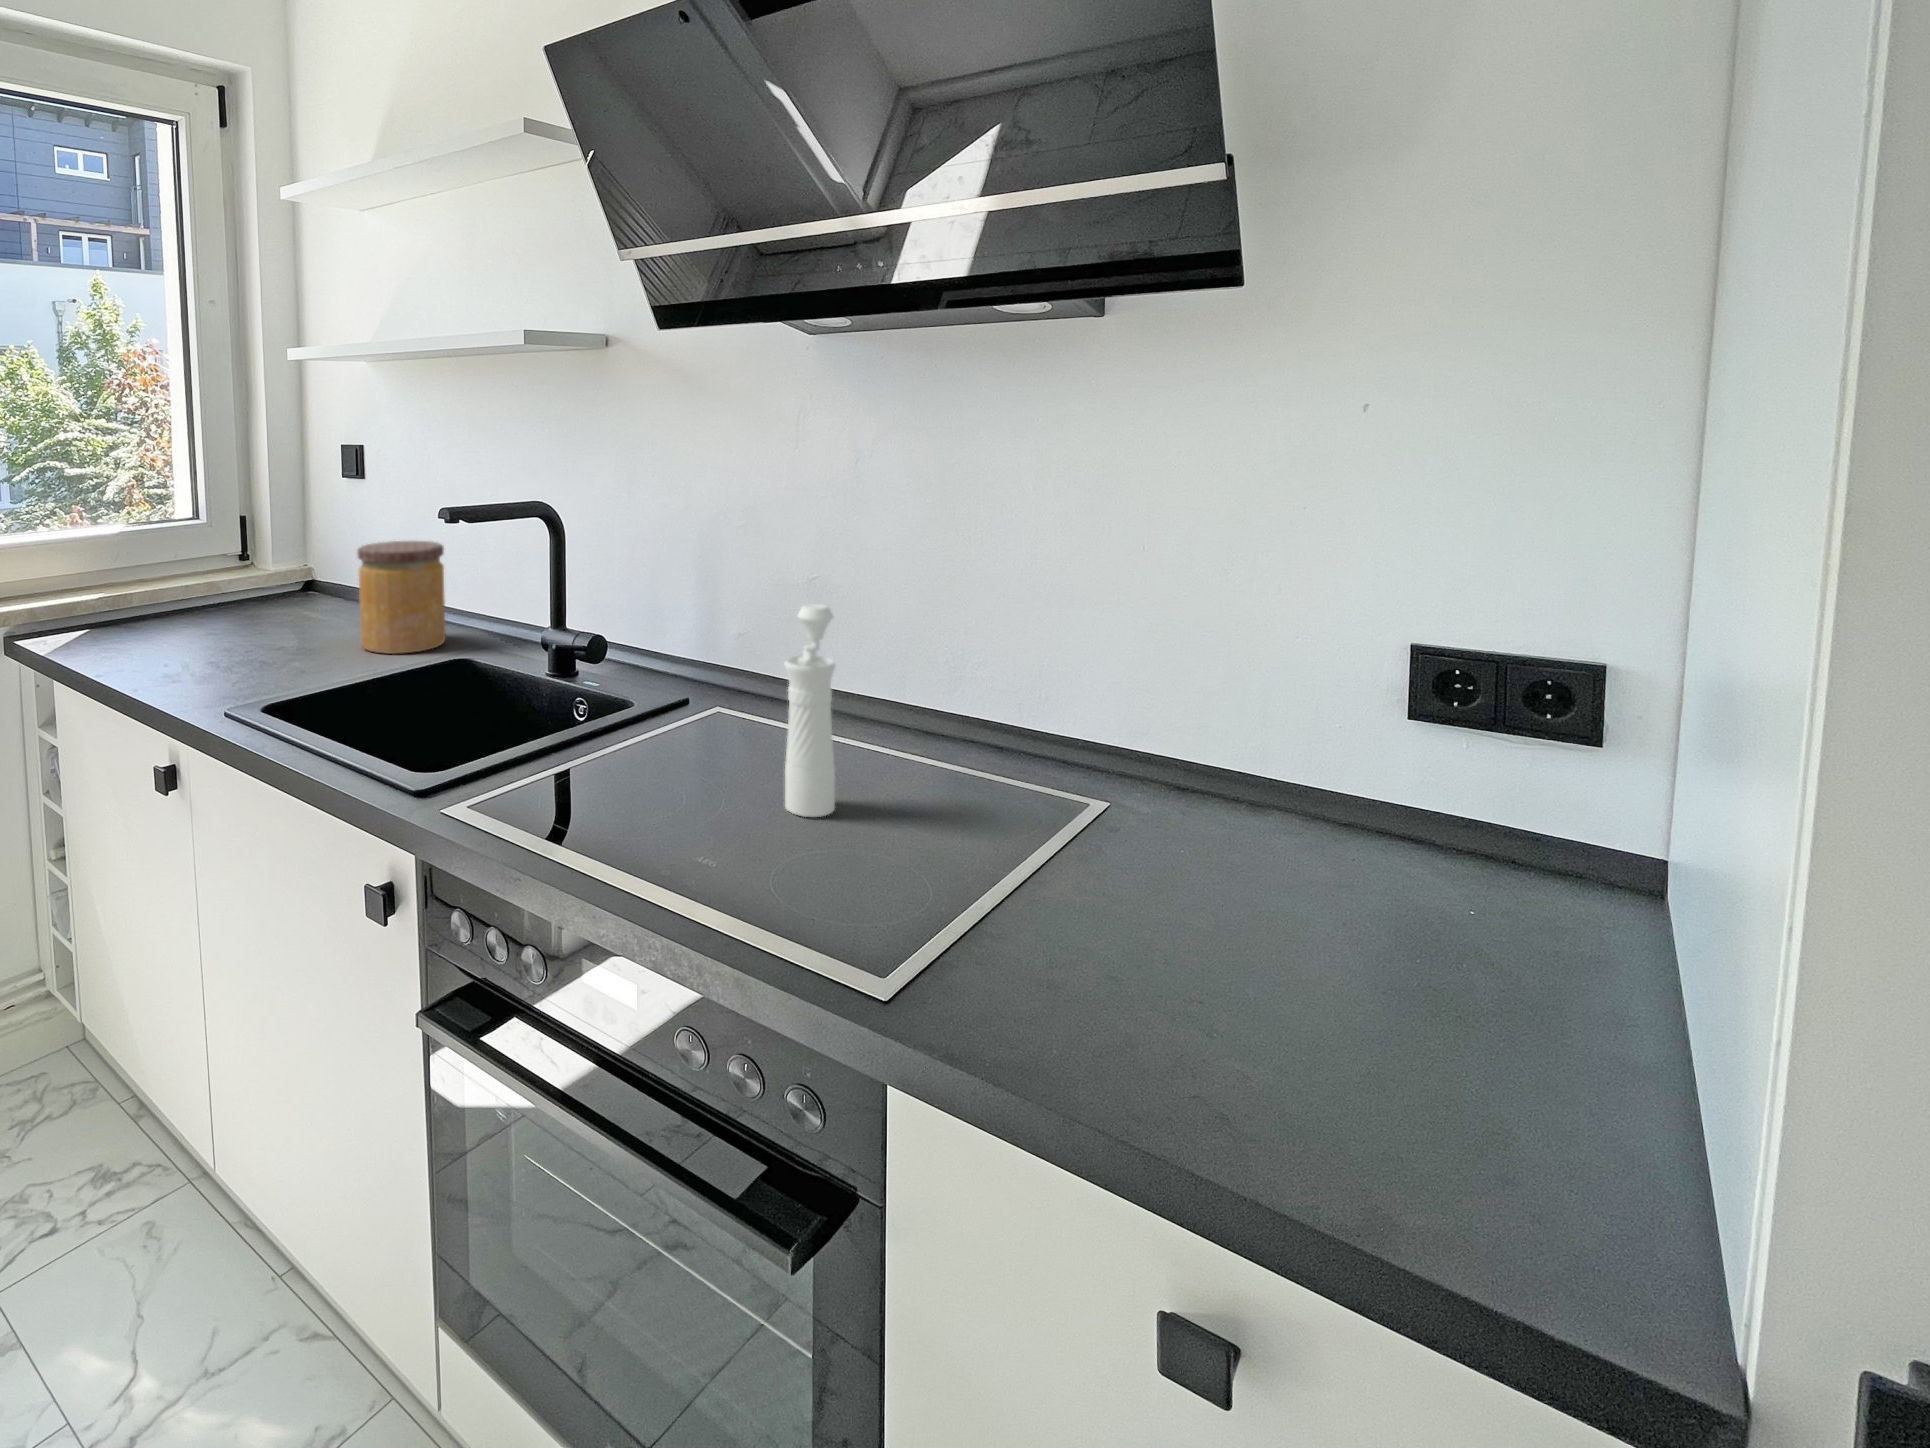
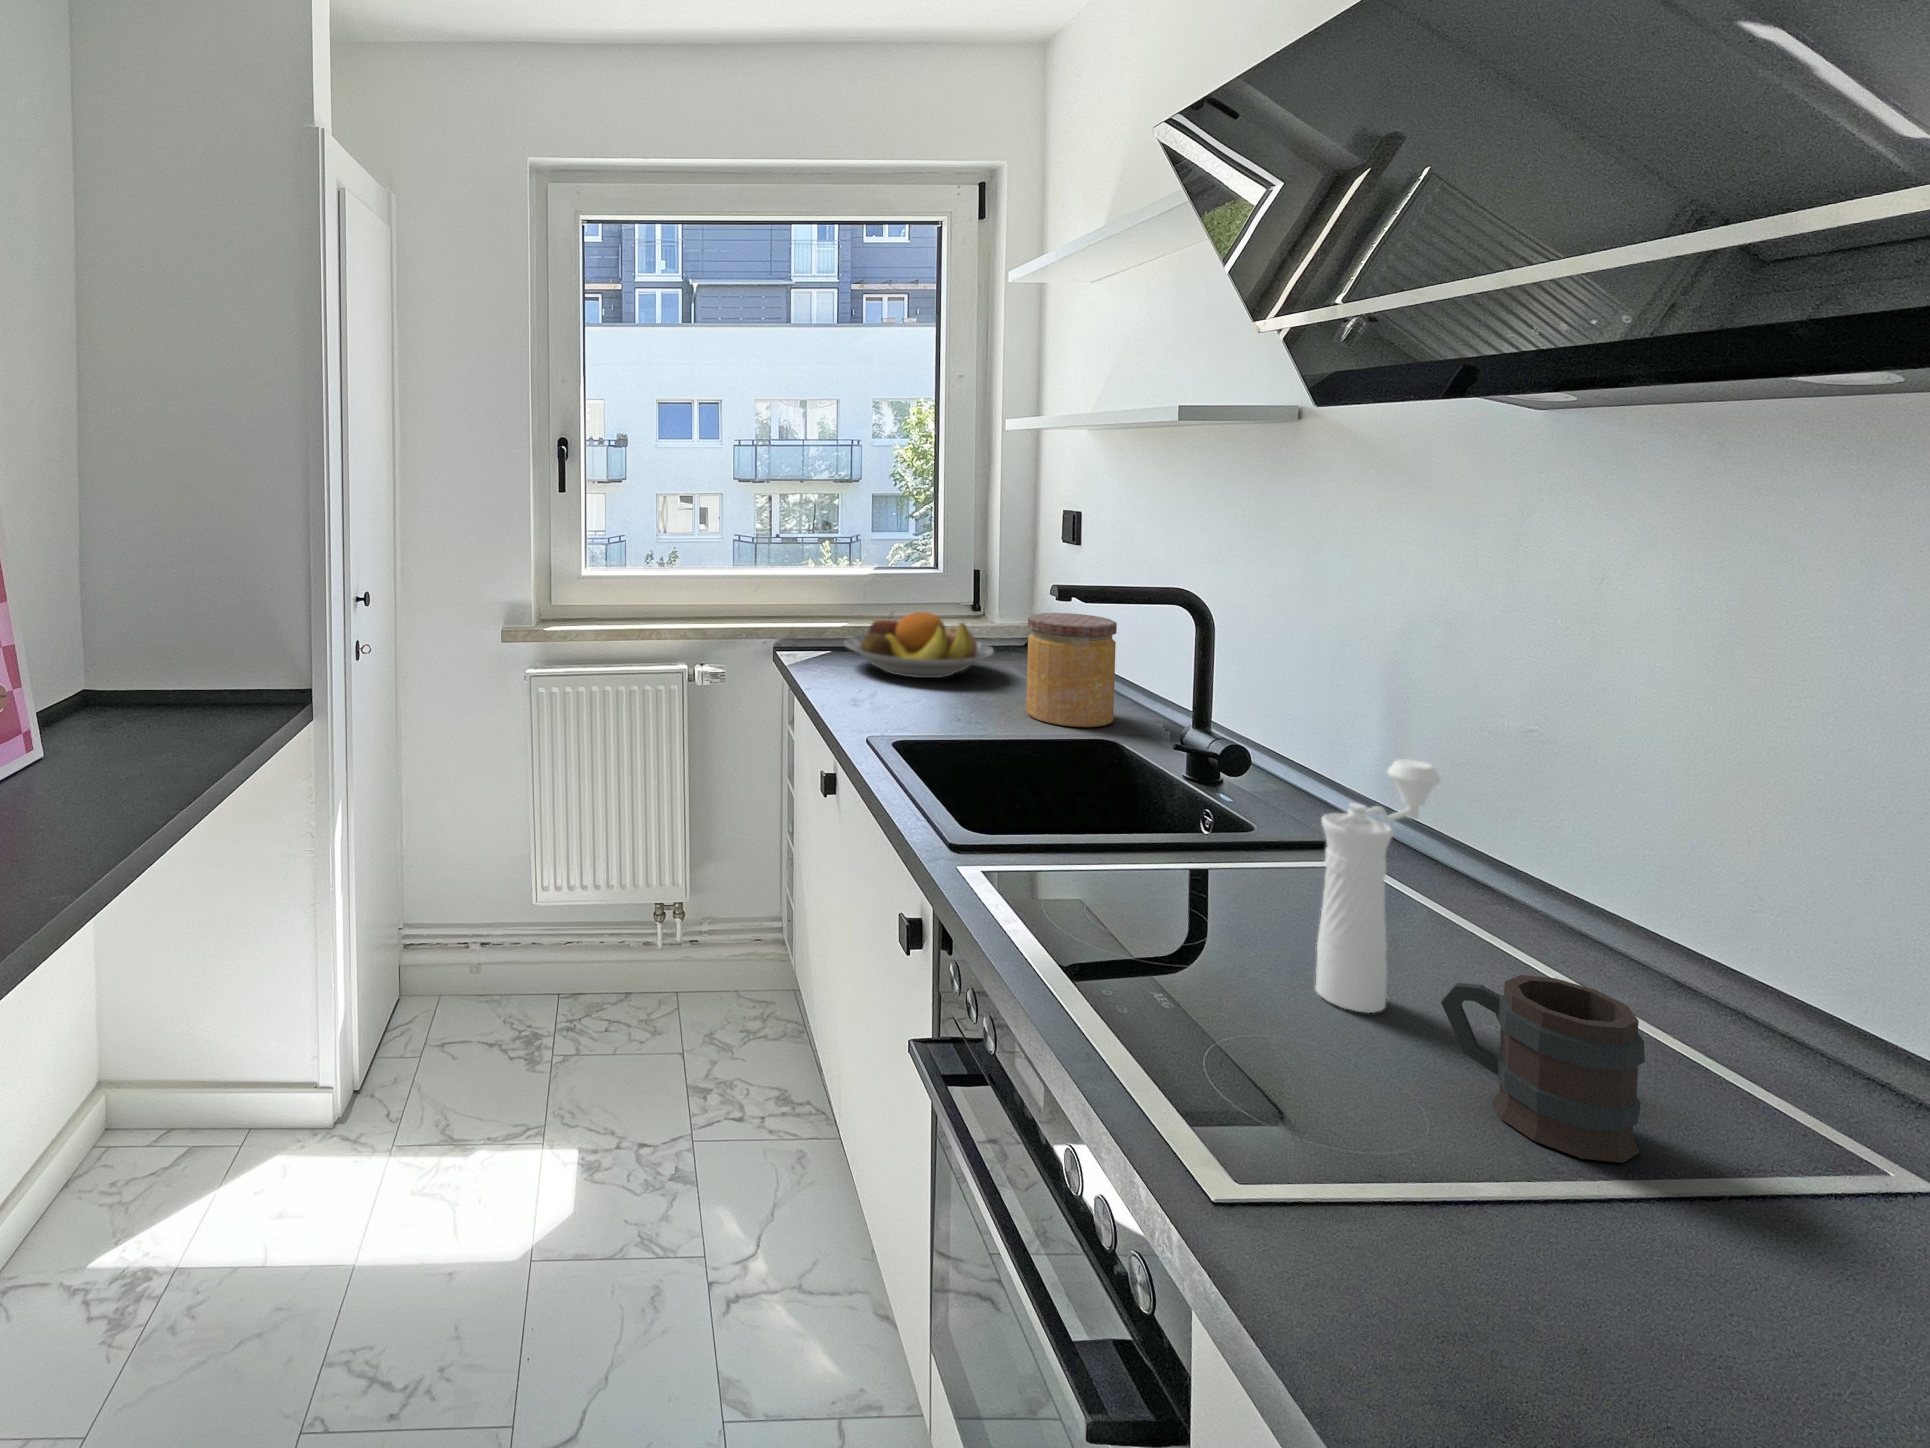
fruit bowl: none [121,563,299,639] -> present [844,612,994,678]
mug: none [907,739,1027,861] -> present [1441,975,1645,1163]

